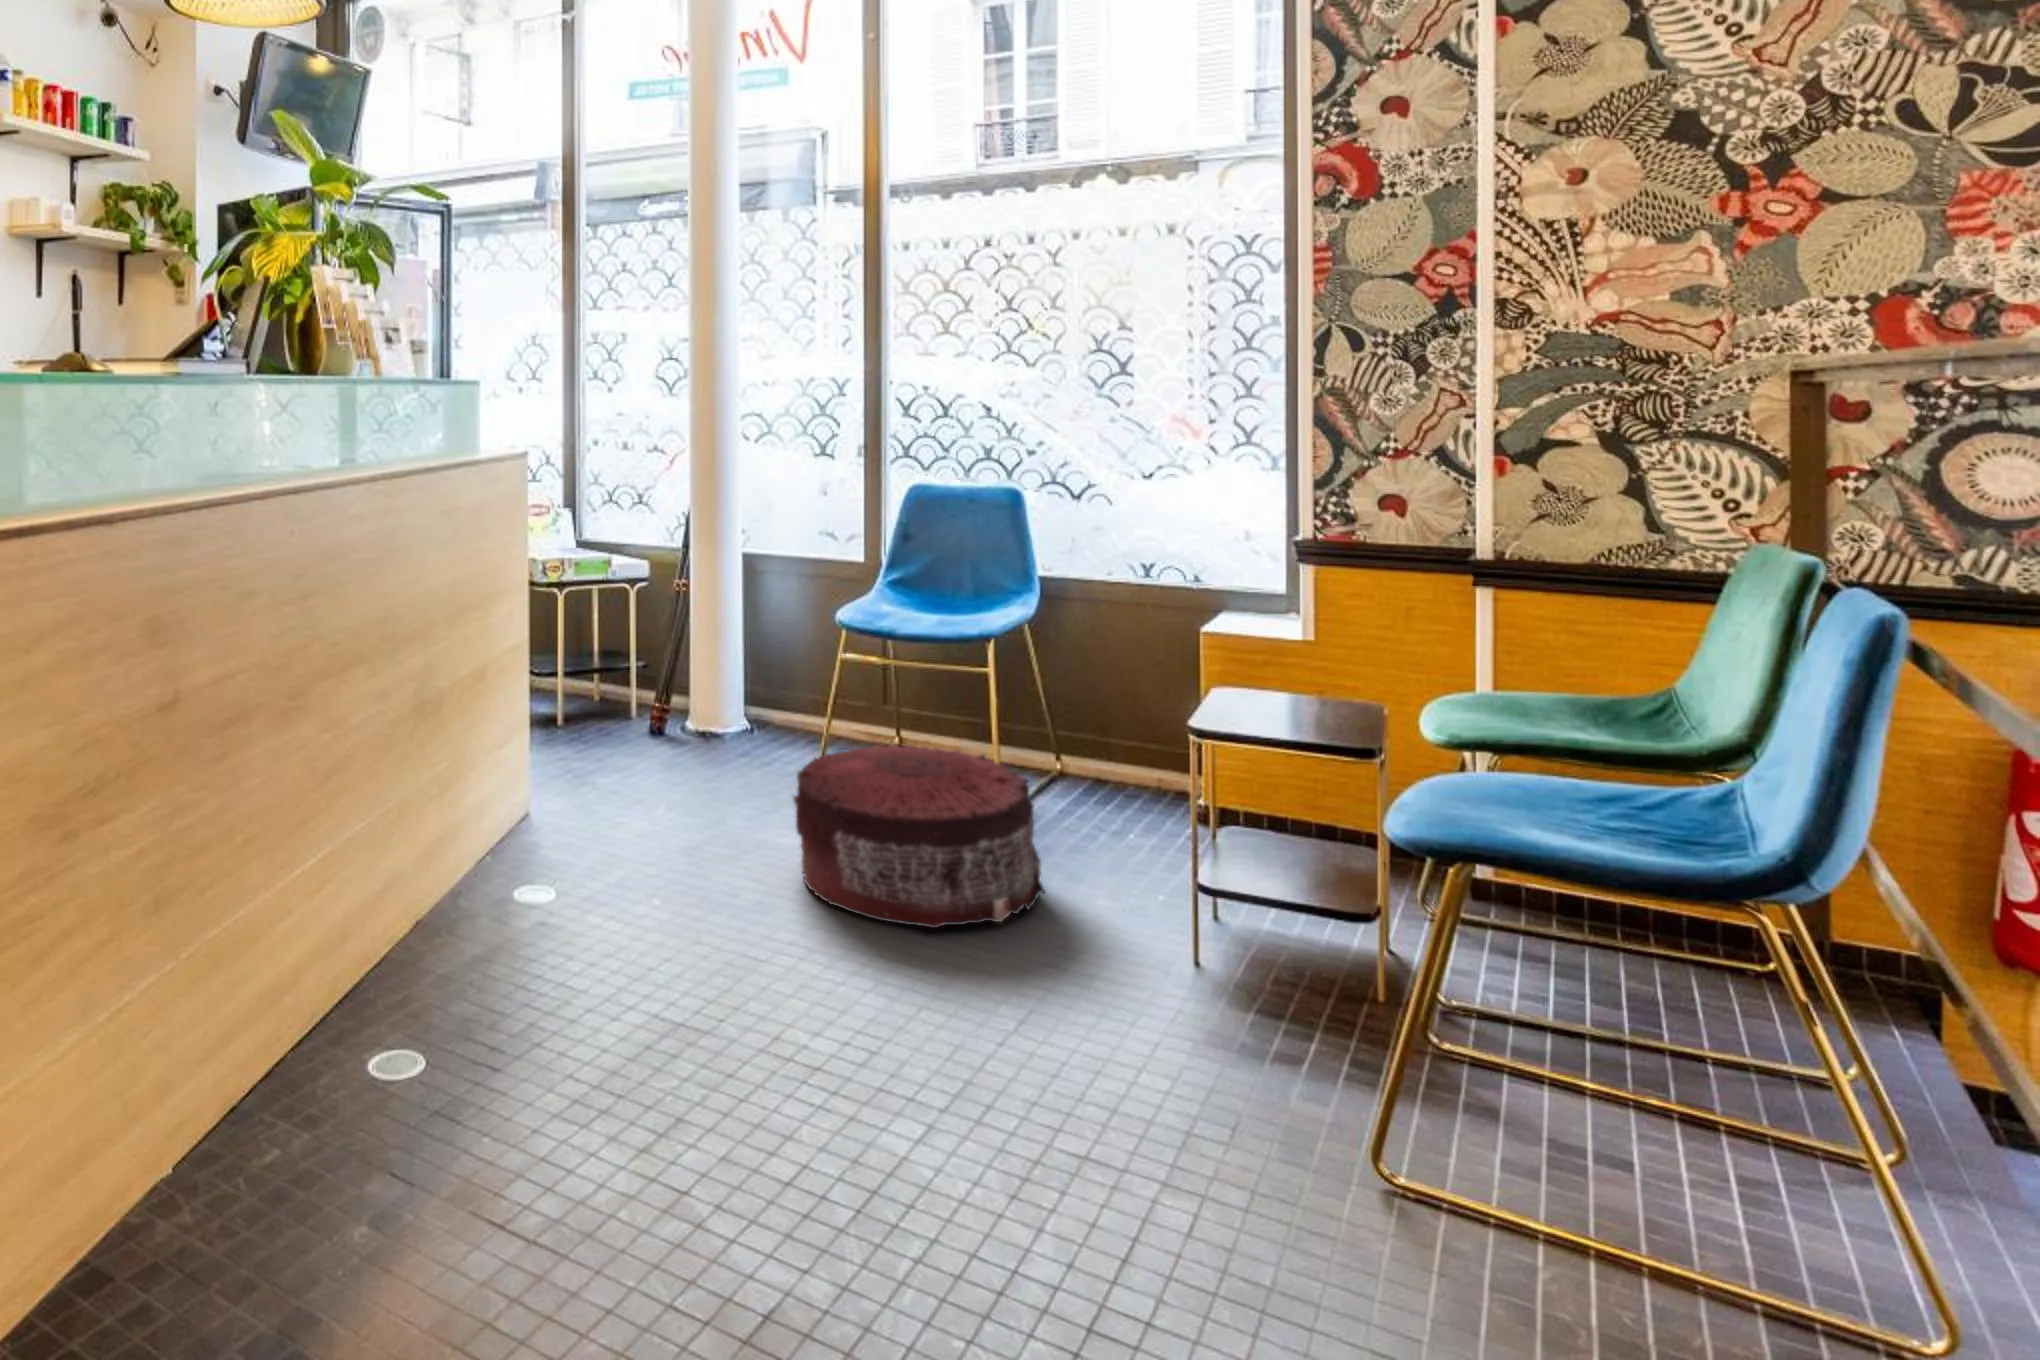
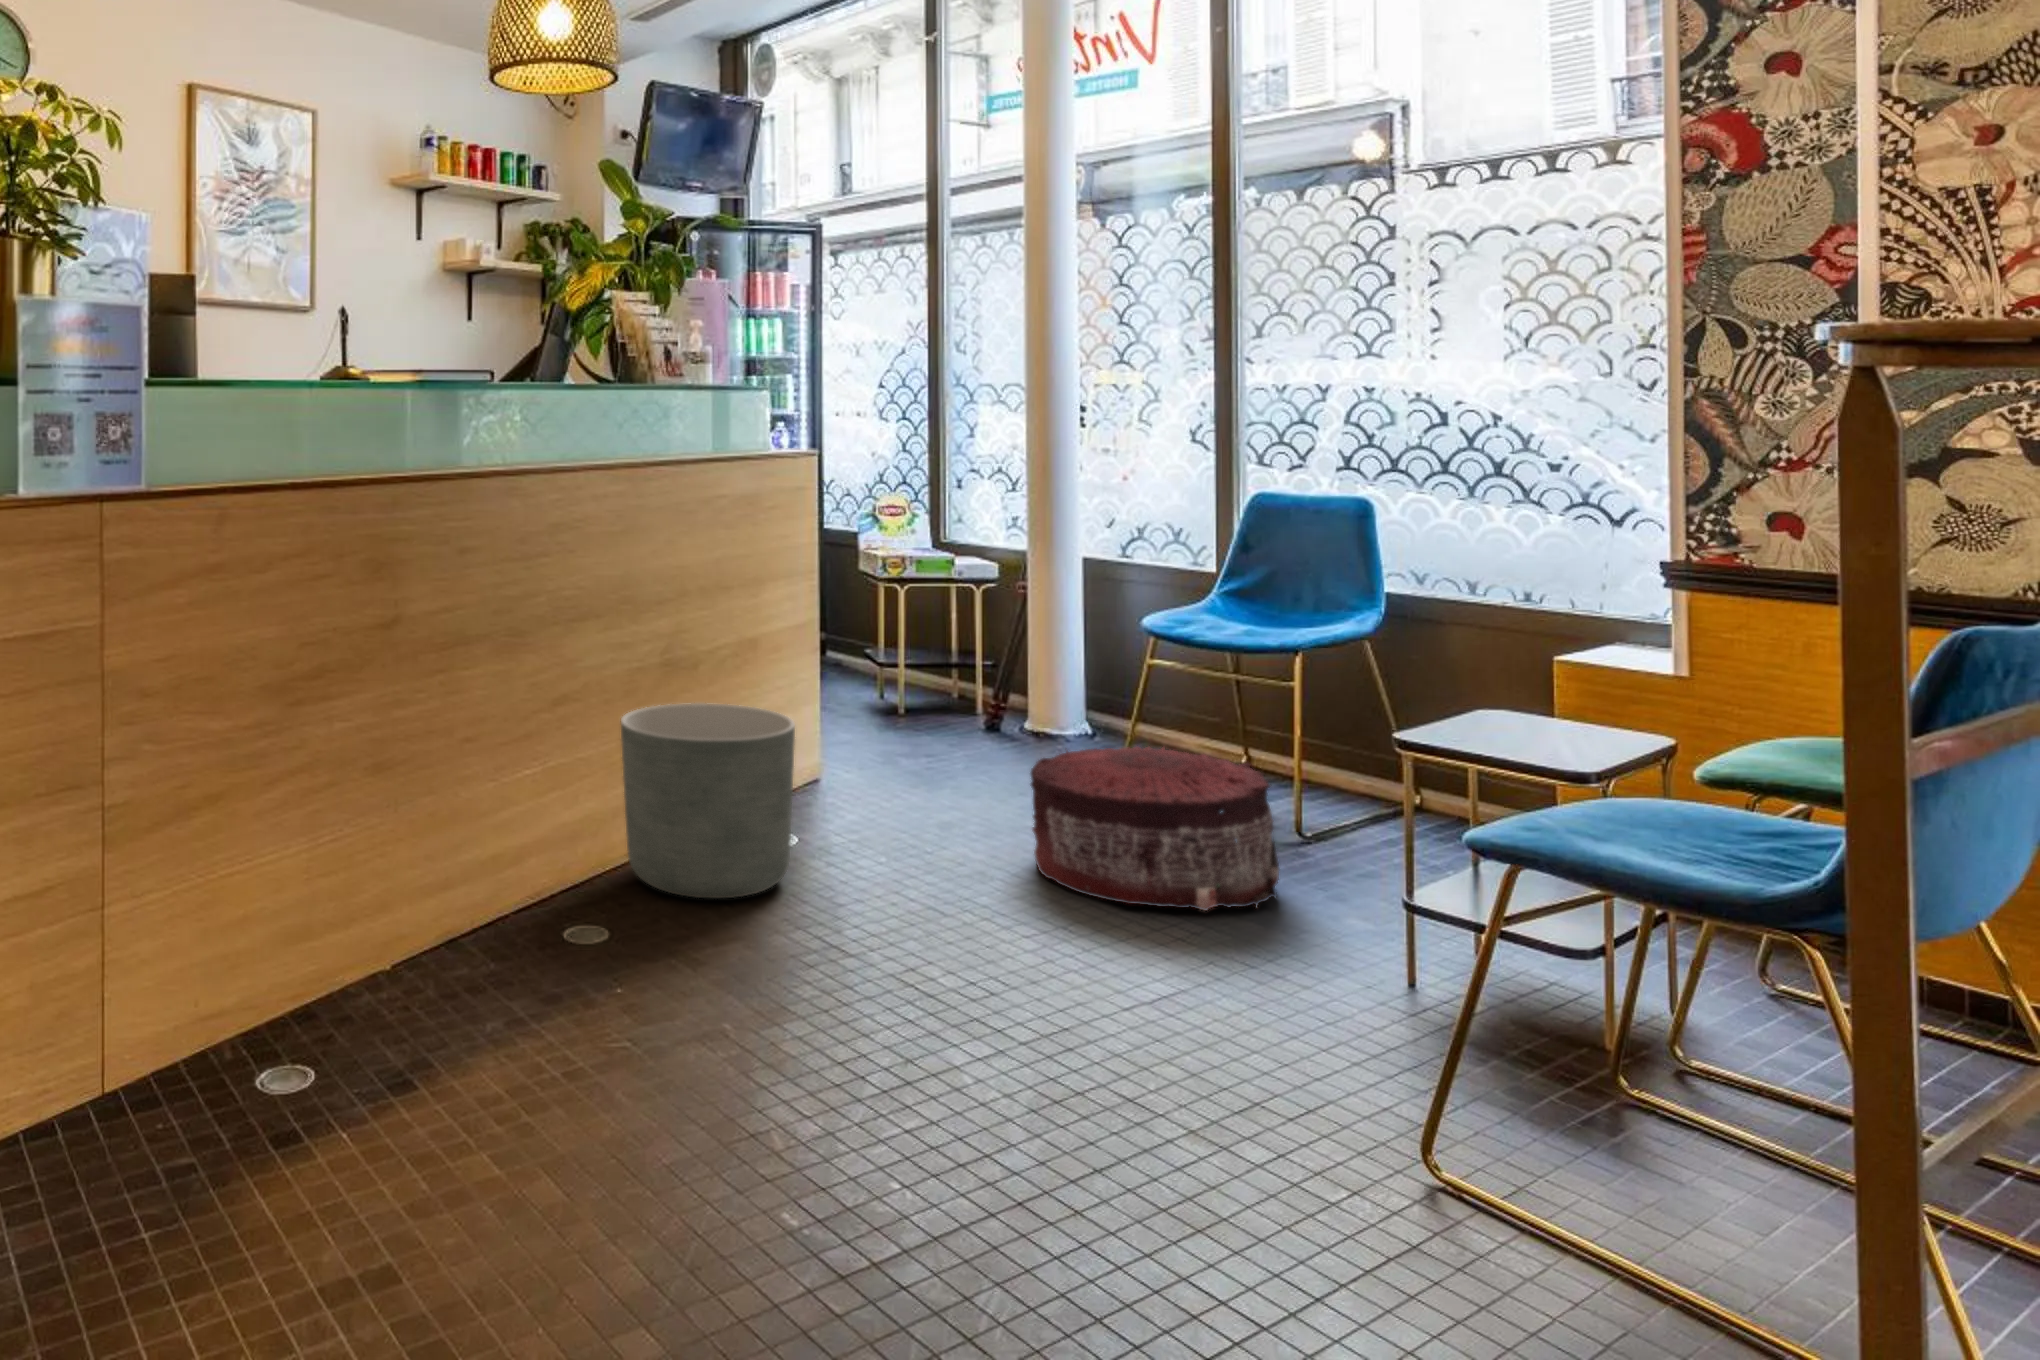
planter: none [397,759,605,1015] -> present [621,703,795,898]

